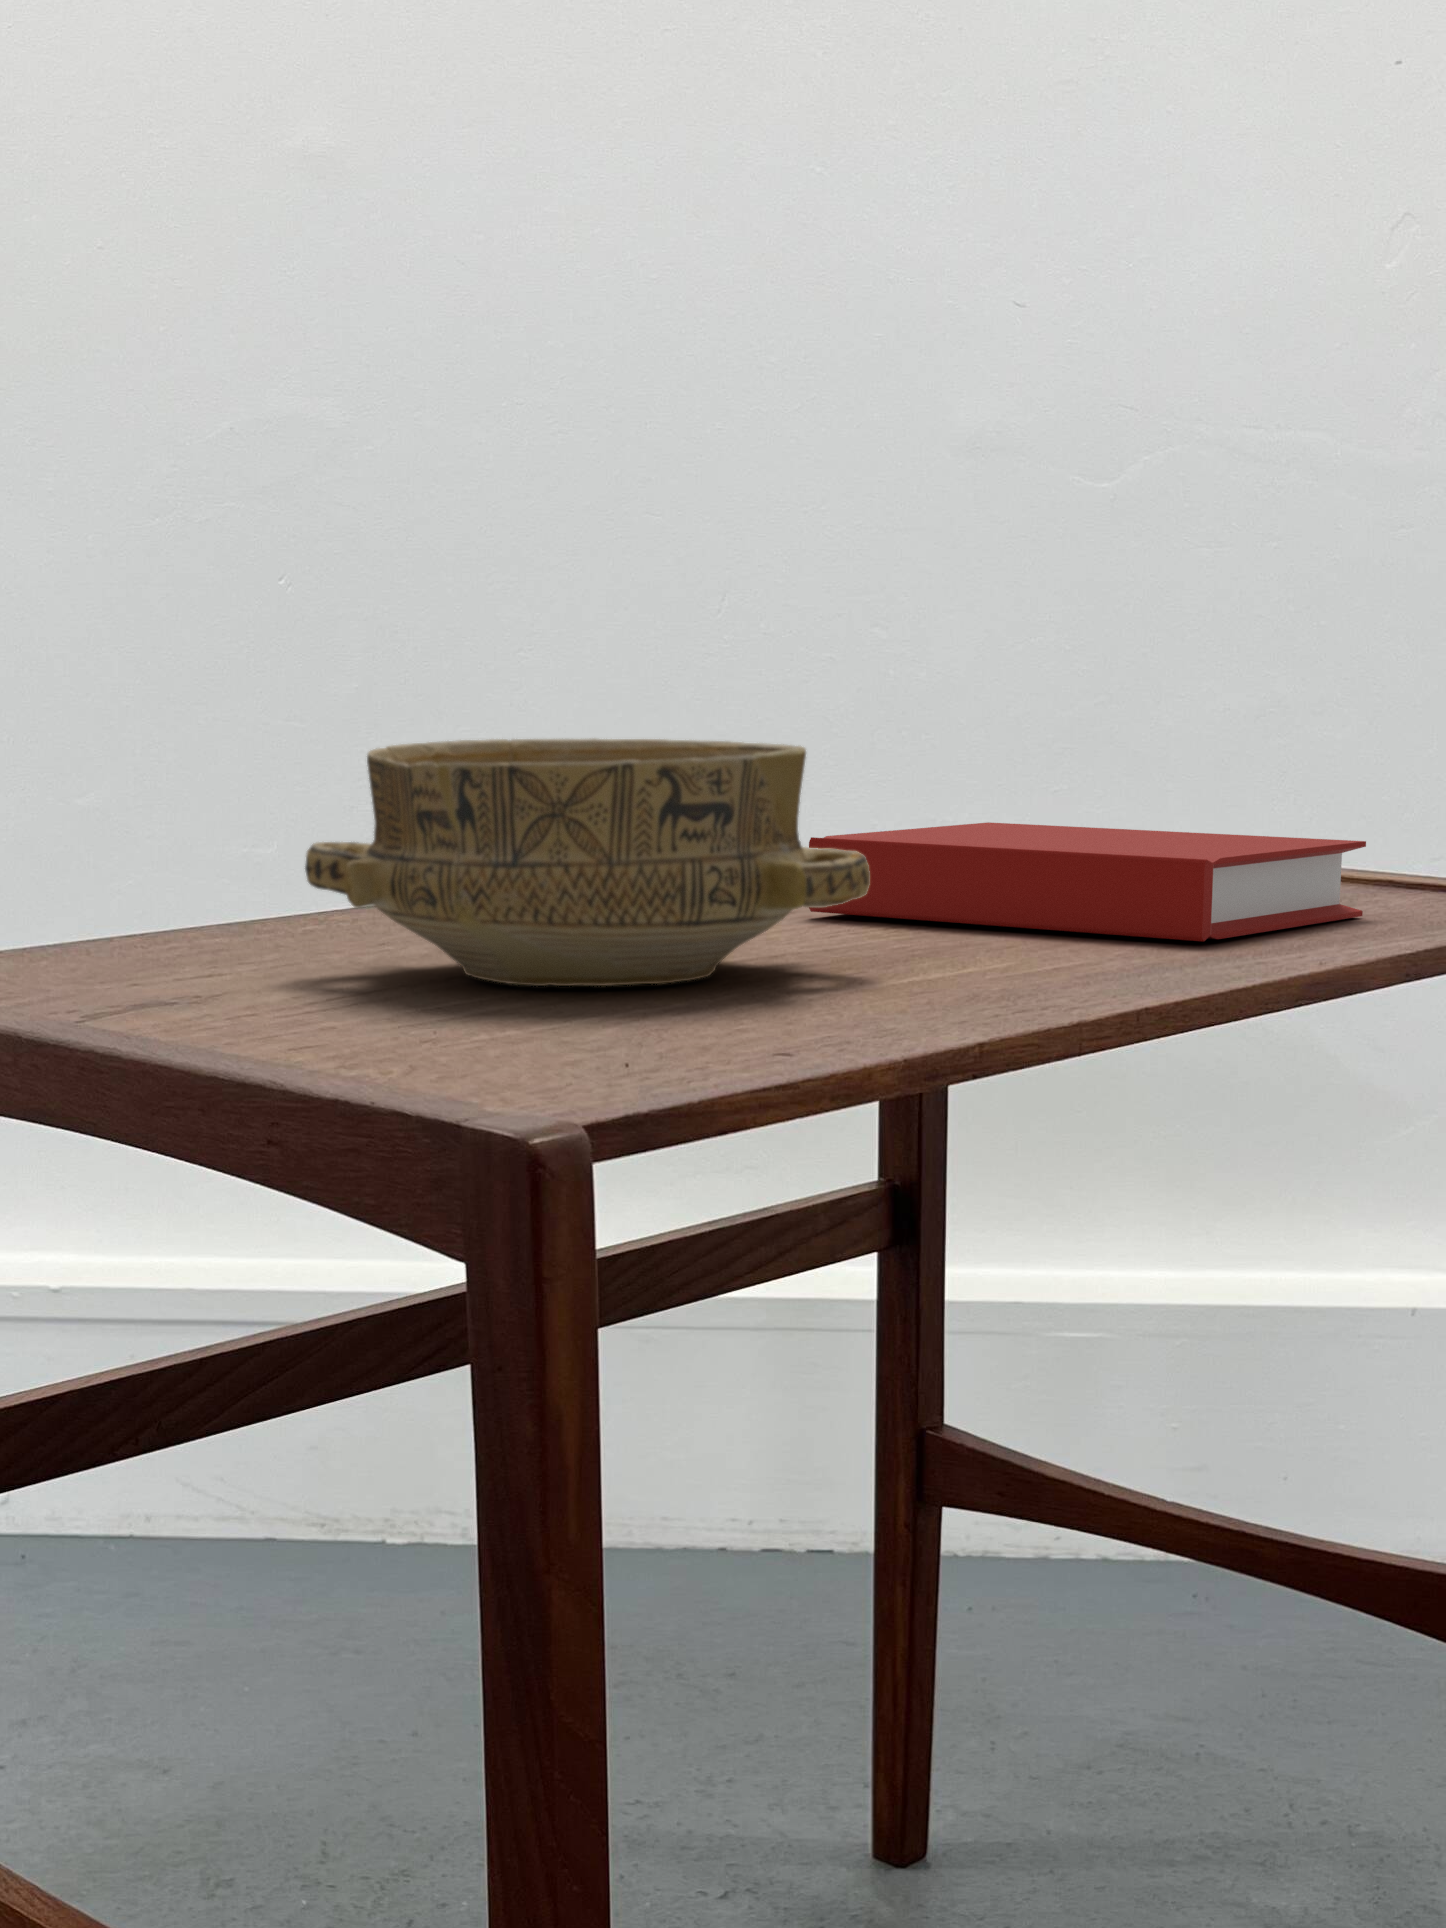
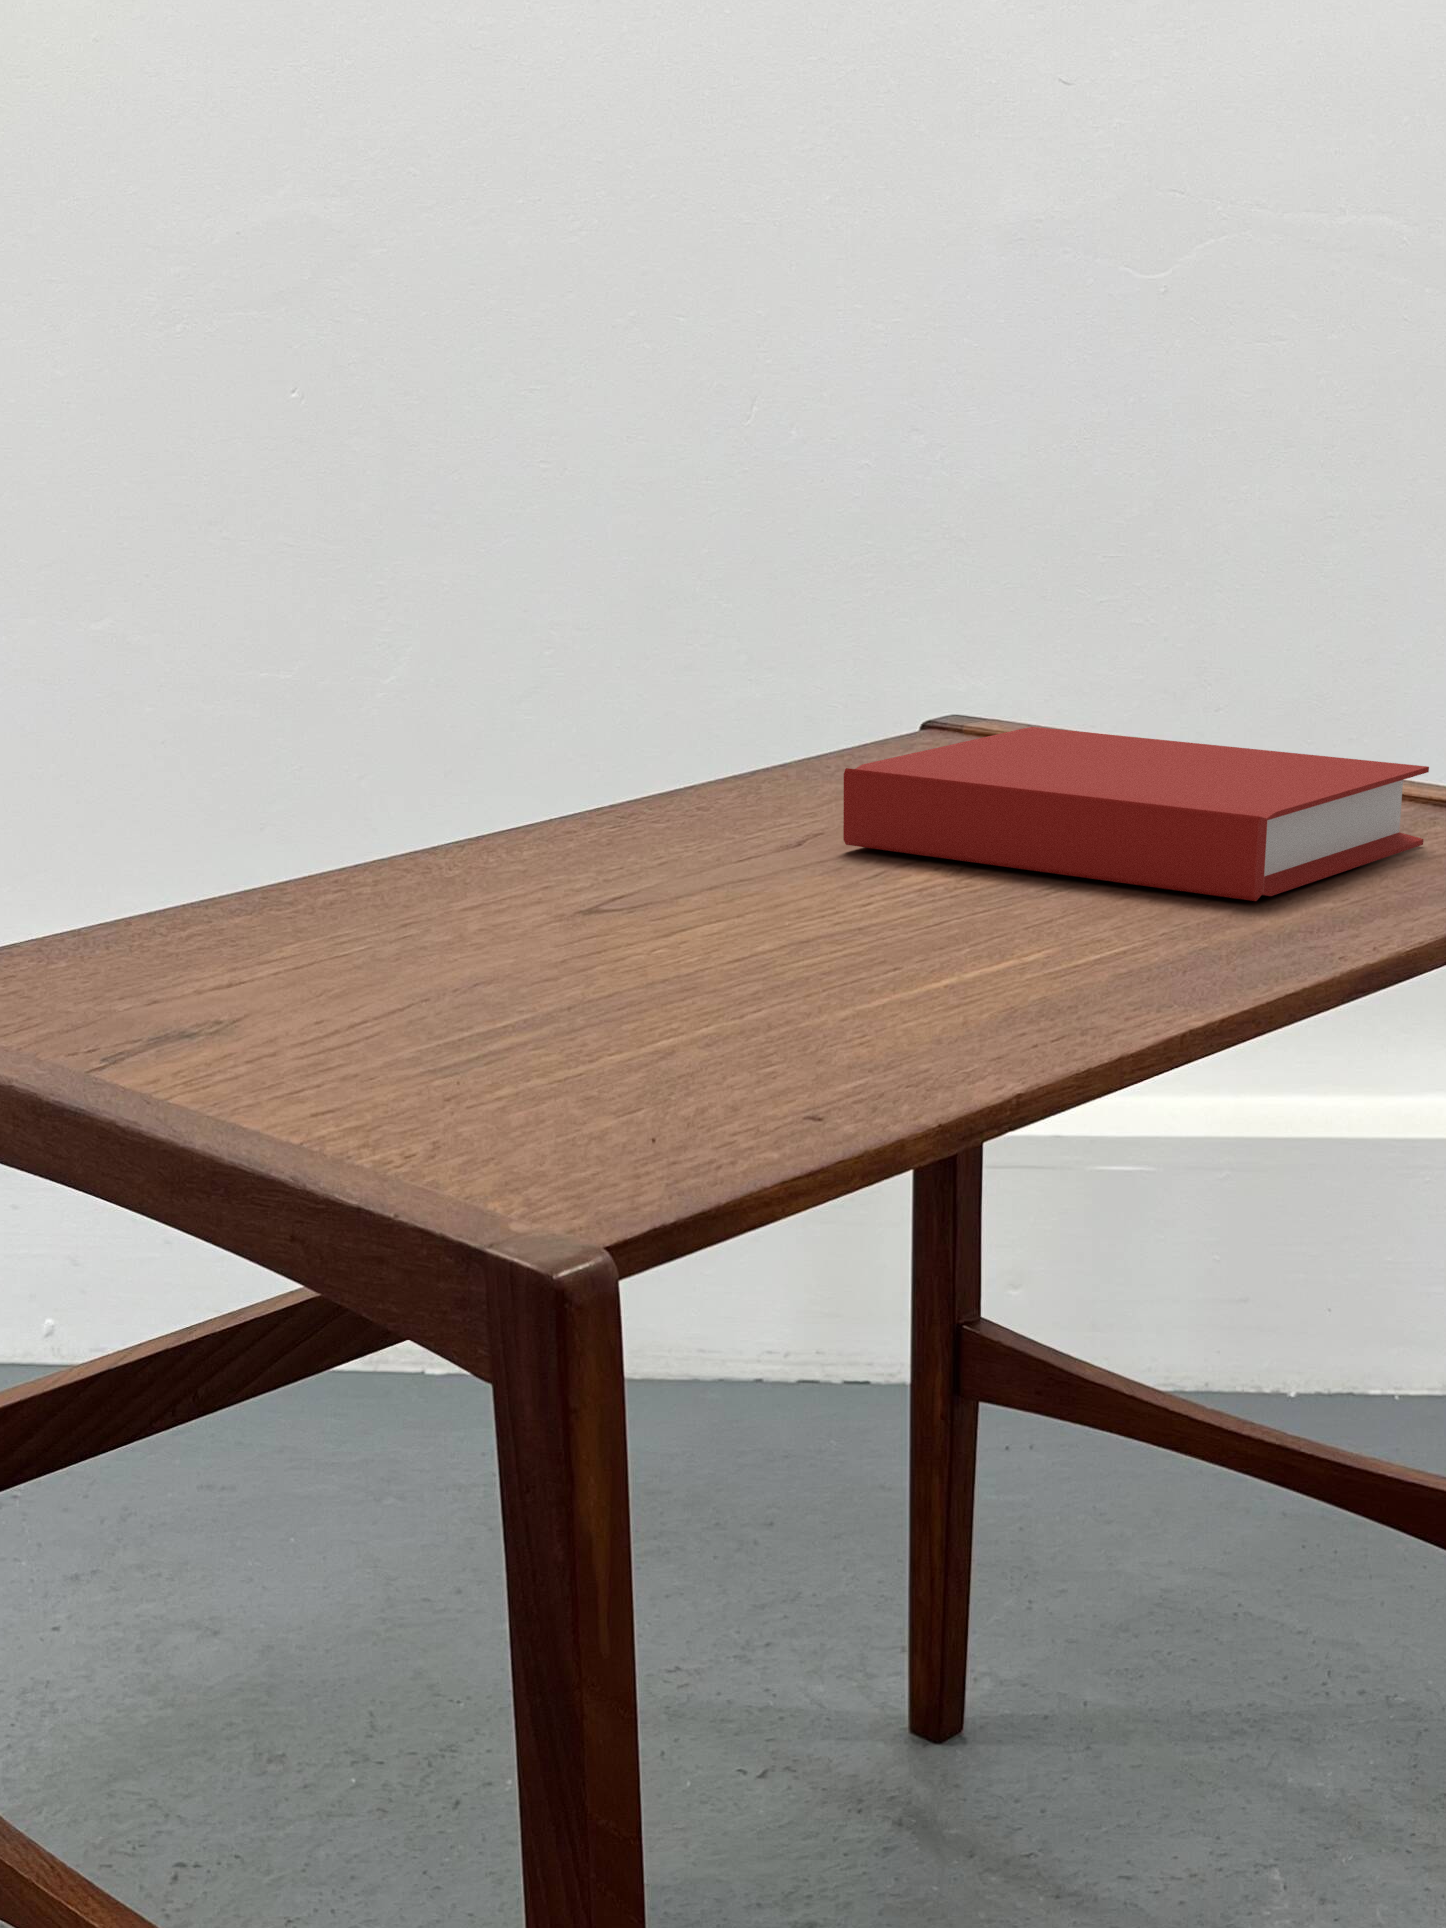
ceramic bowl: present [305,739,870,986] -> none [322,703,907,997]

